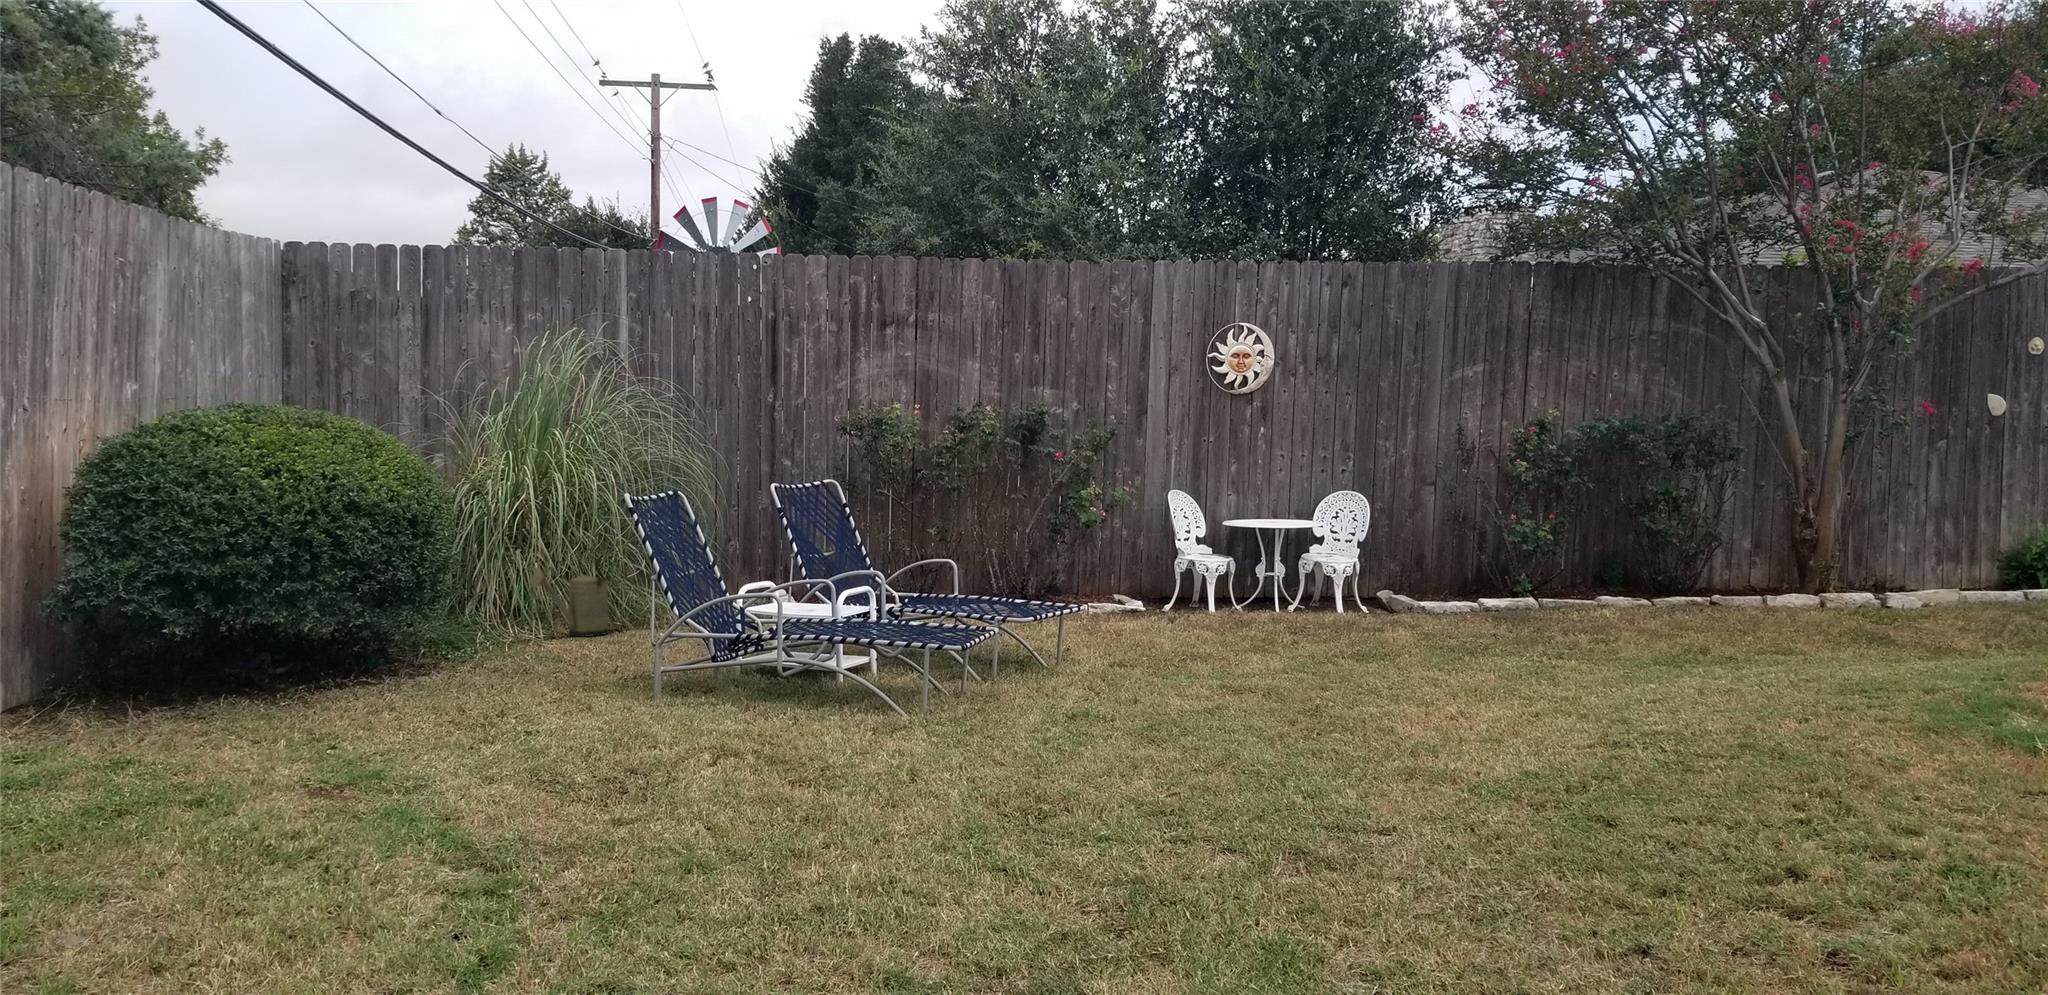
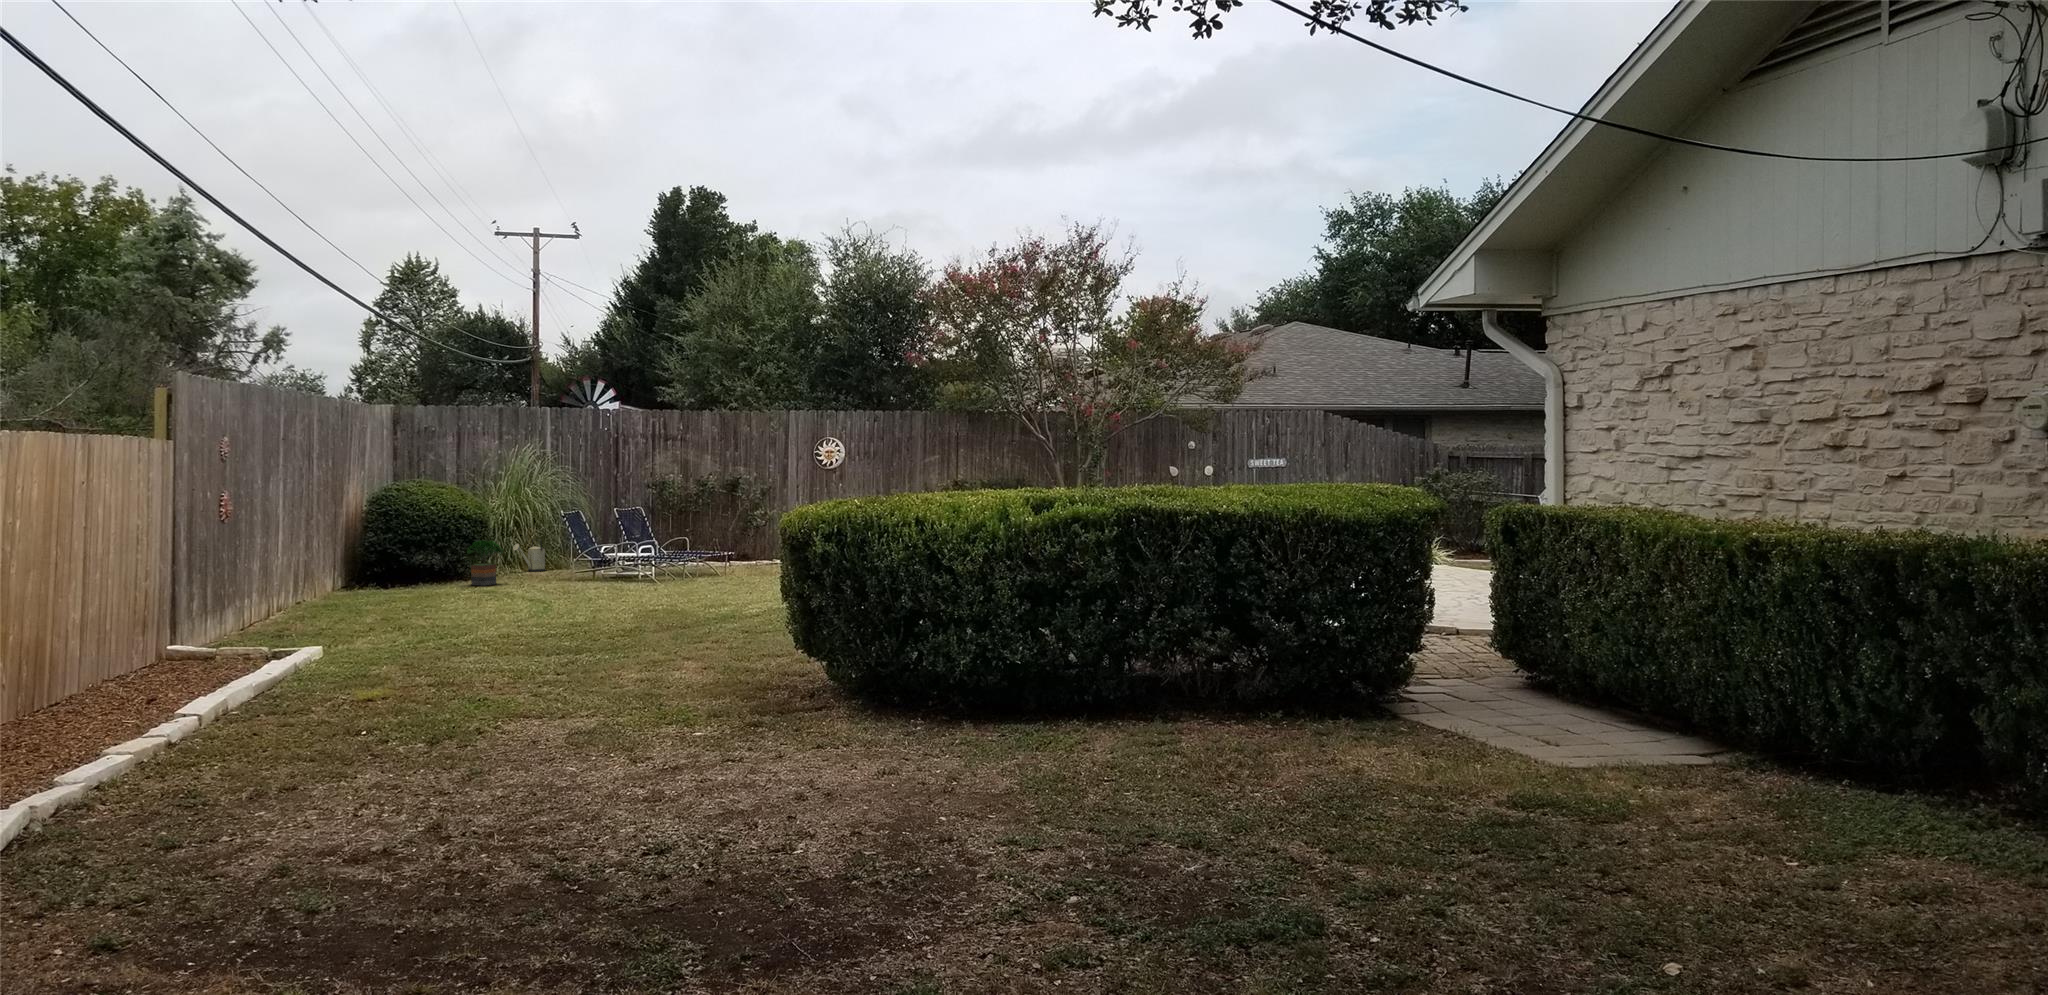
potted tree: none [371,574,478,706] -> present [467,540,502,586]

